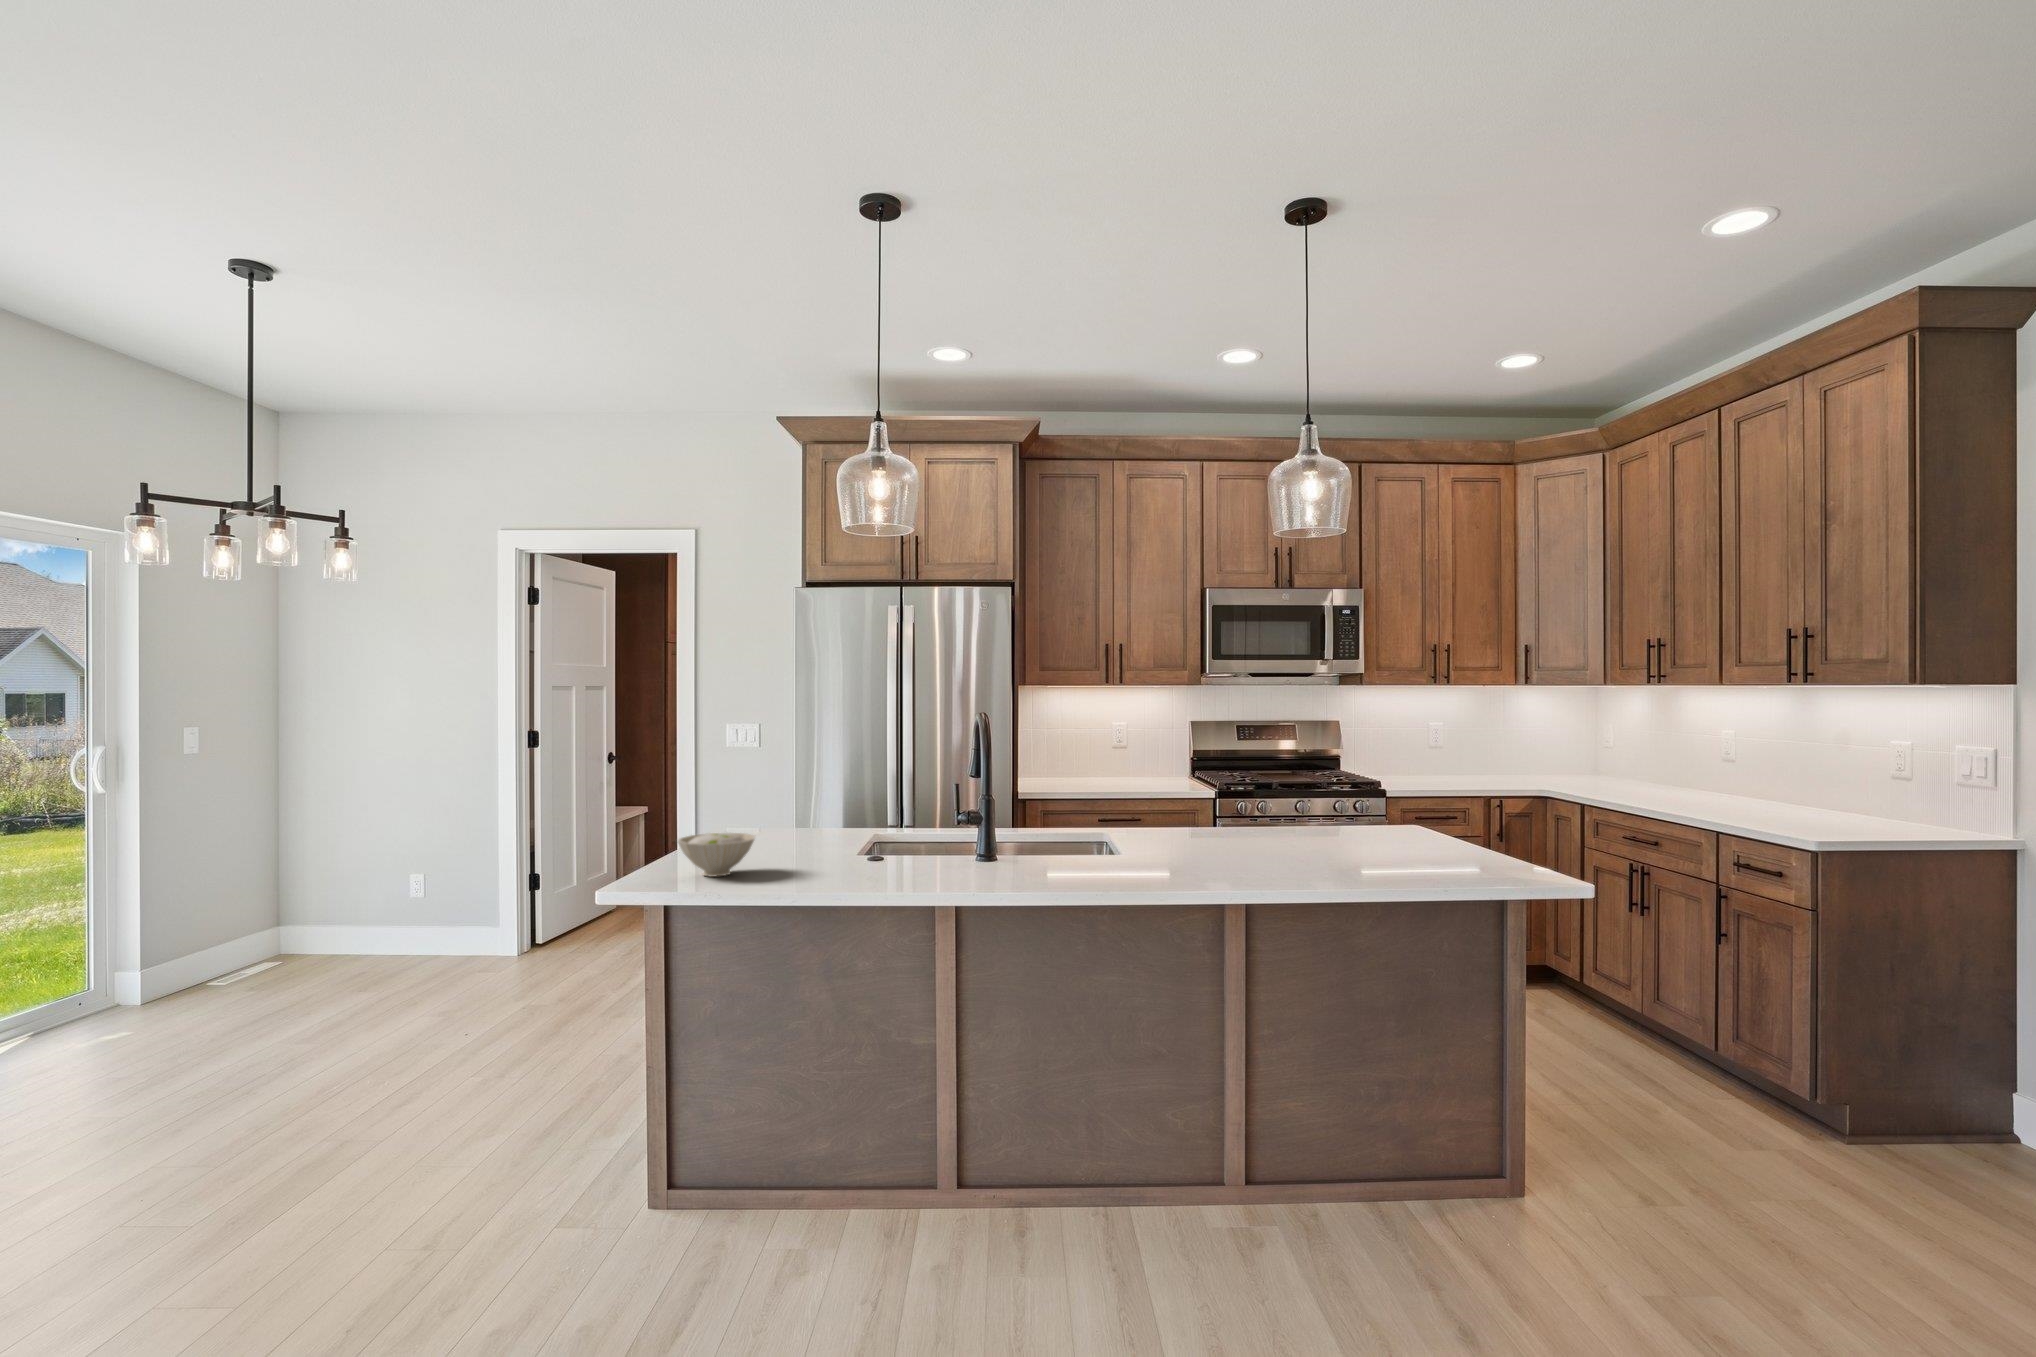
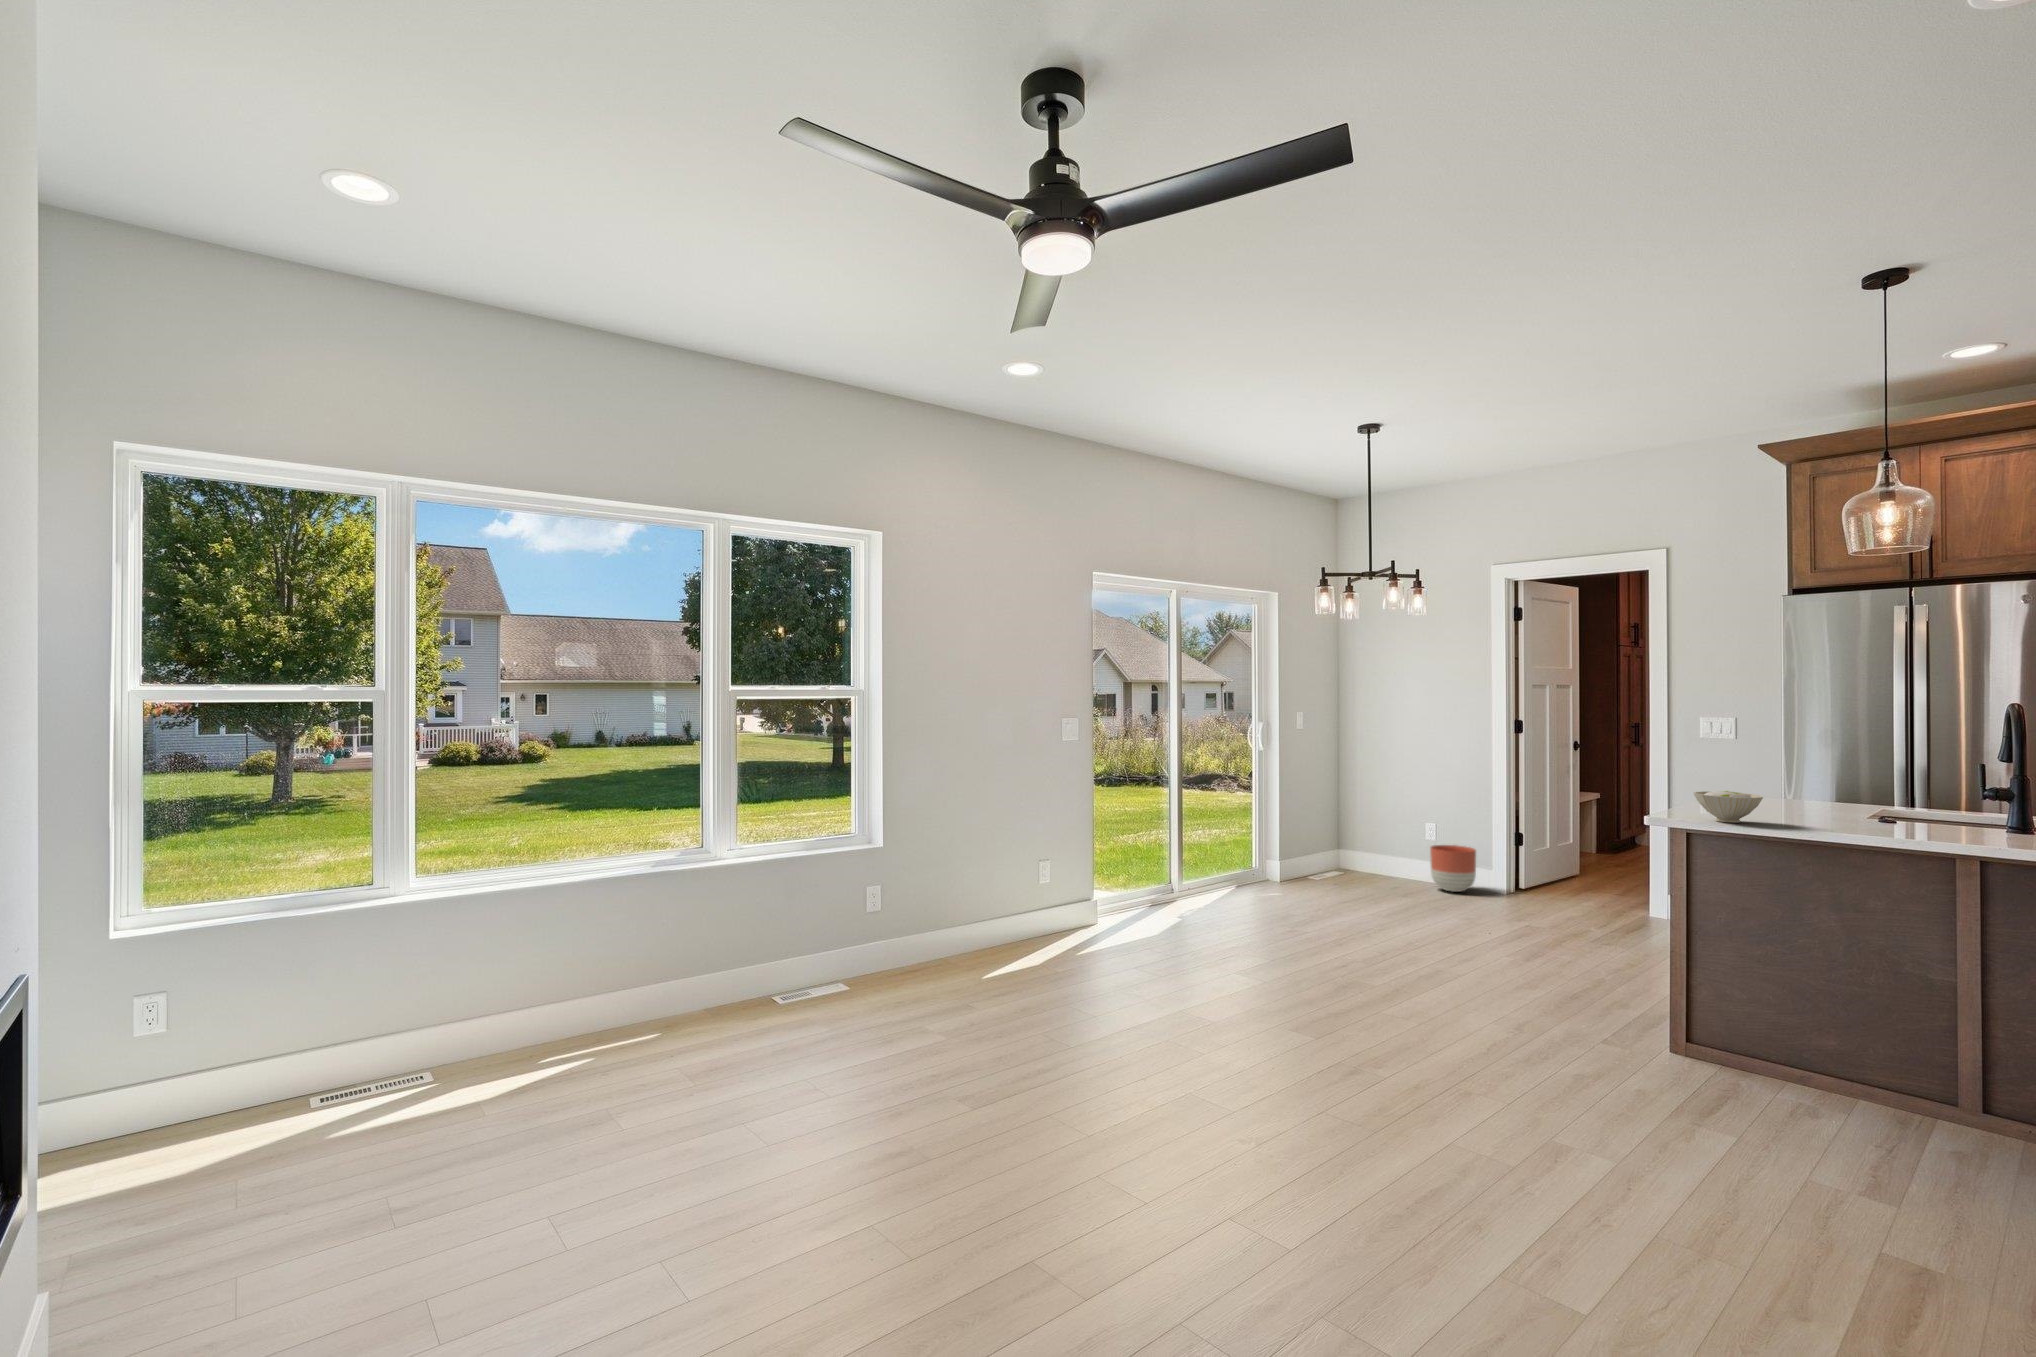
planter: none [408,902,473,969] -> present [1430,845,1476,892]

